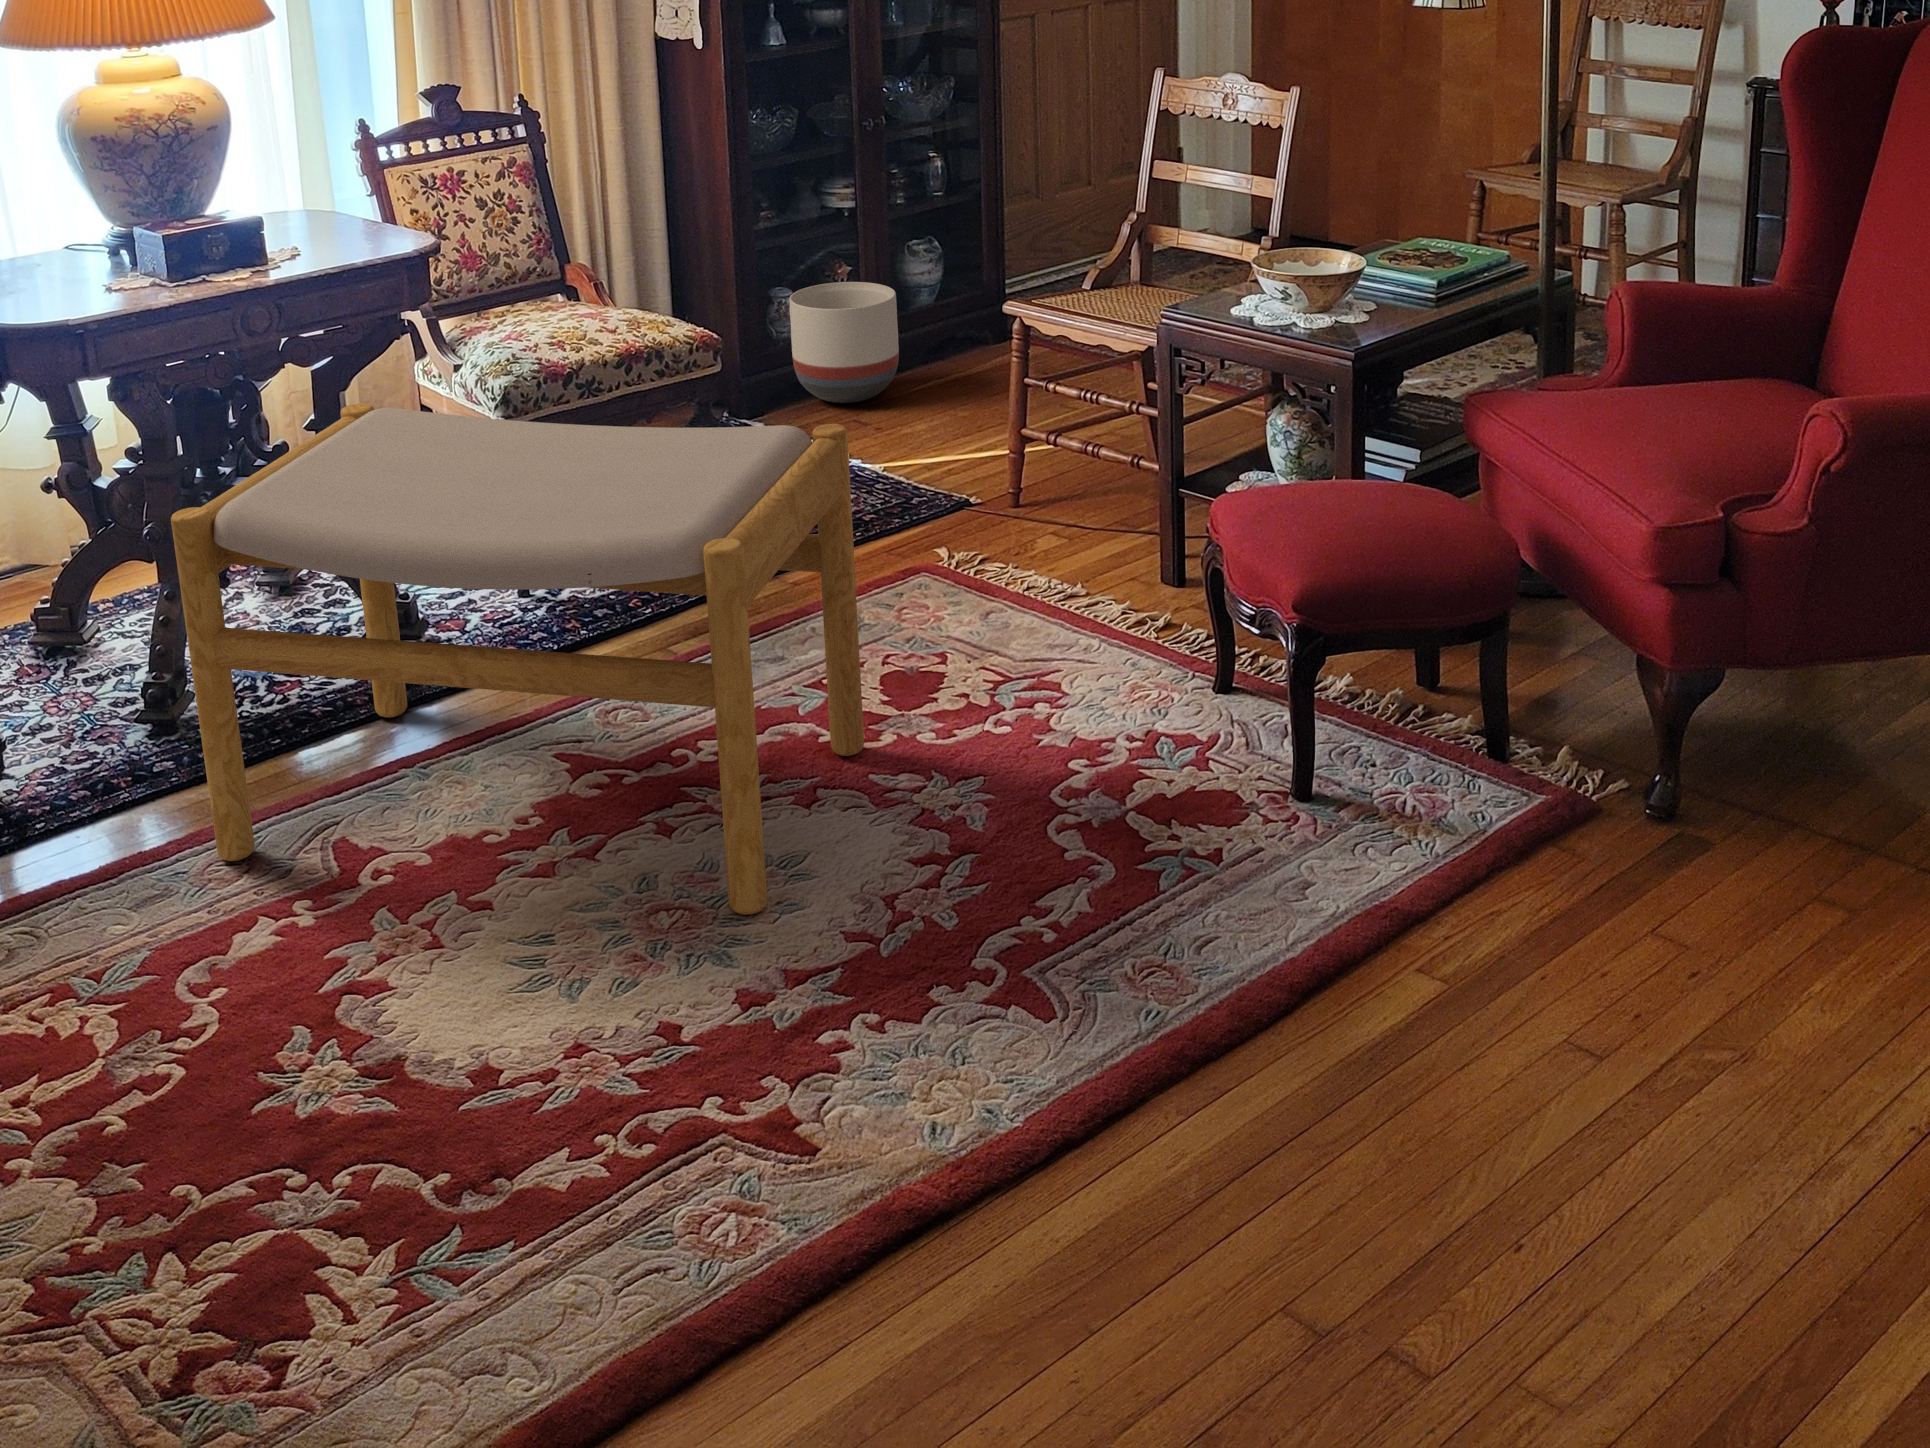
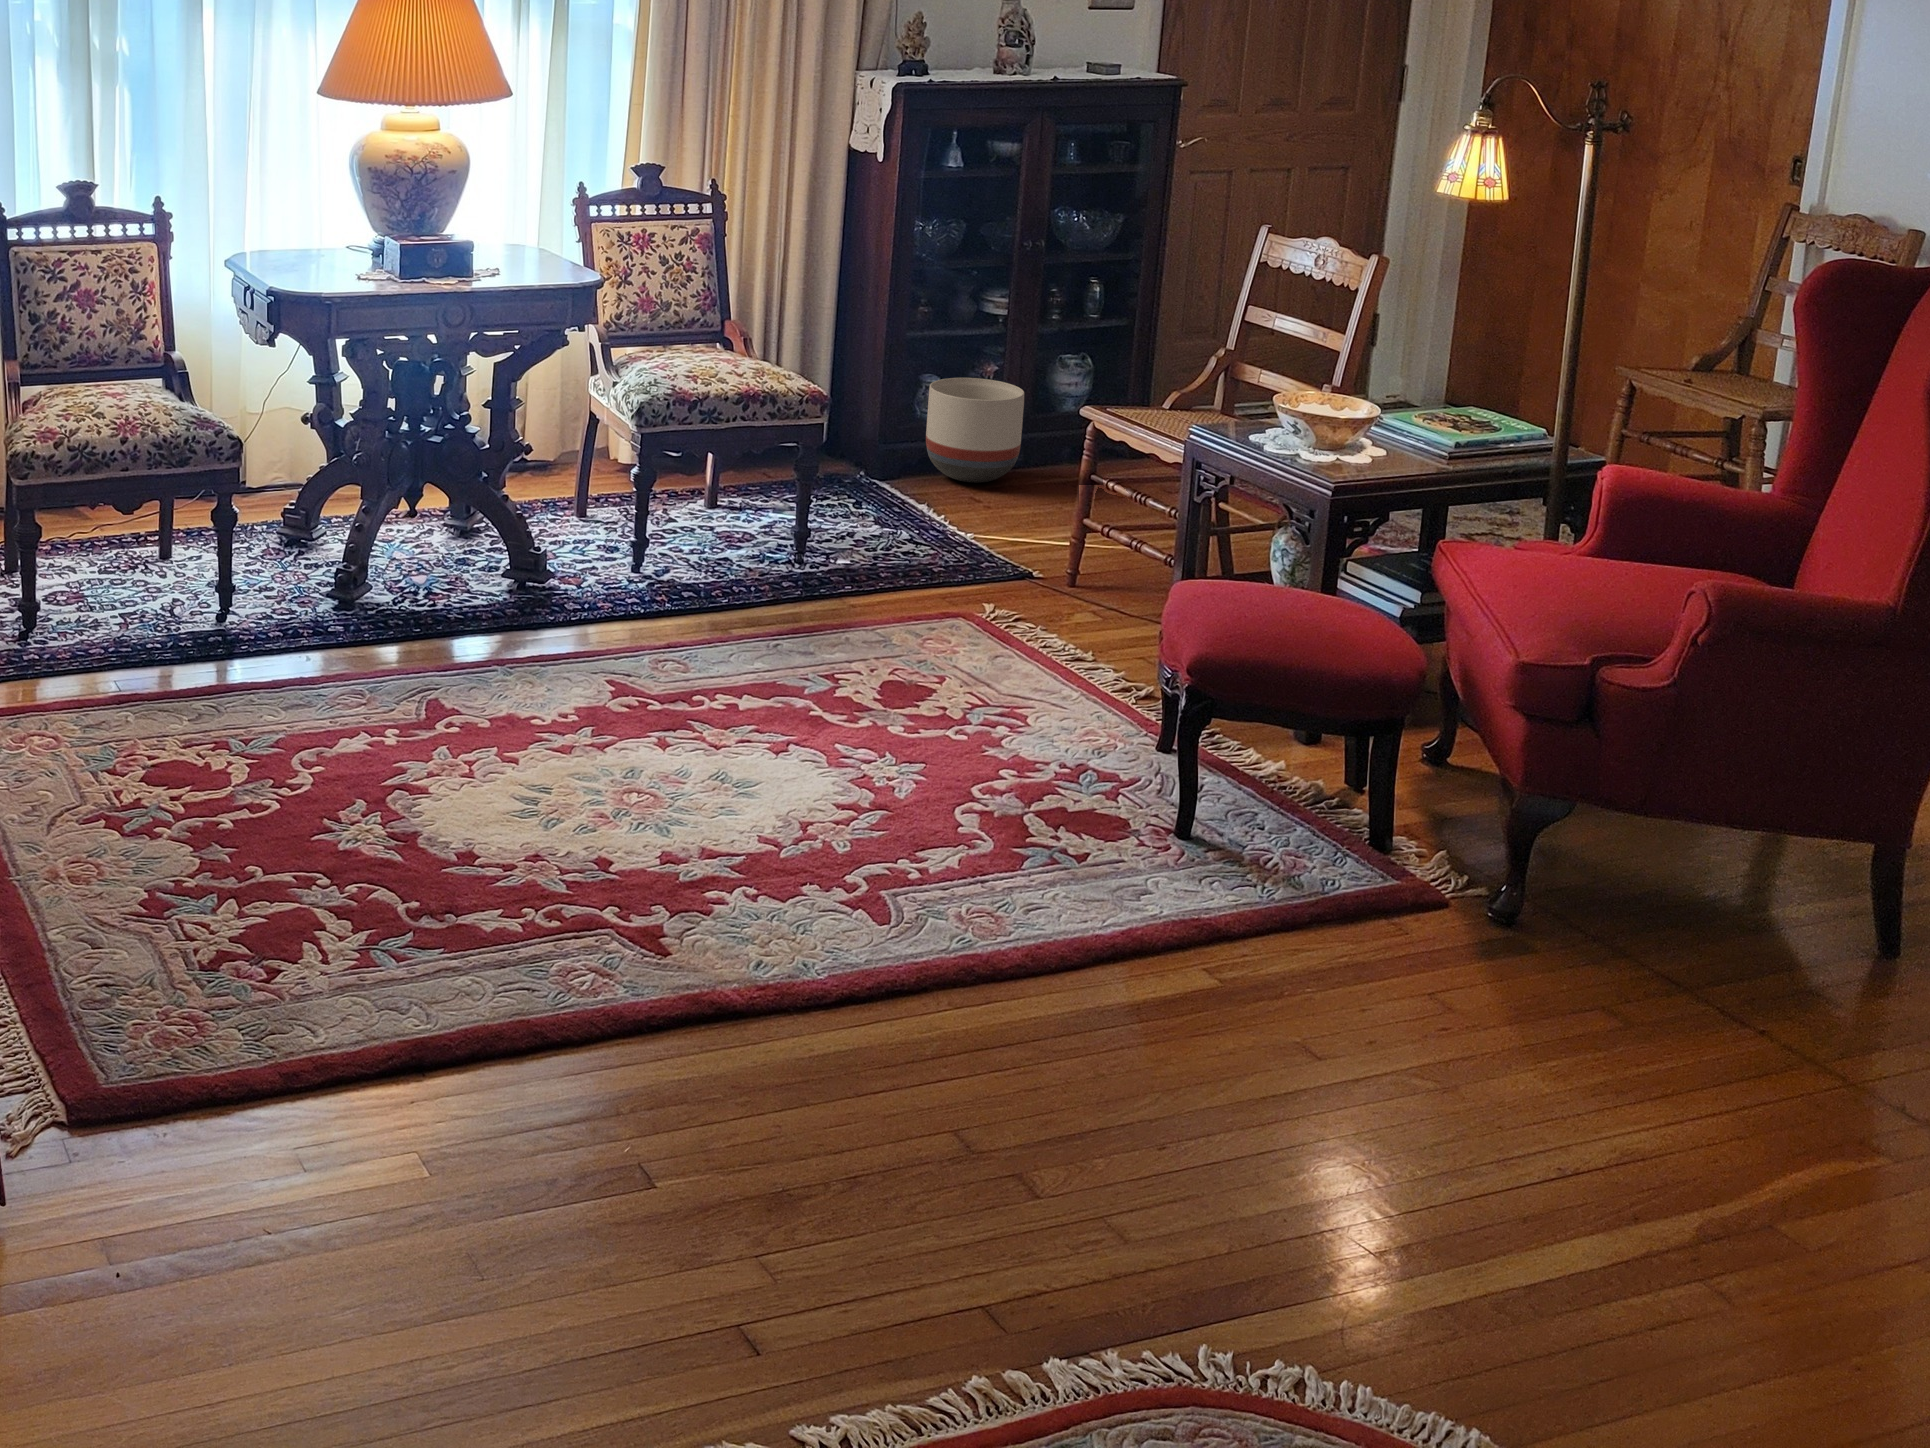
footstool: present [171,403,864,915] -> none [350,388,858,809]

